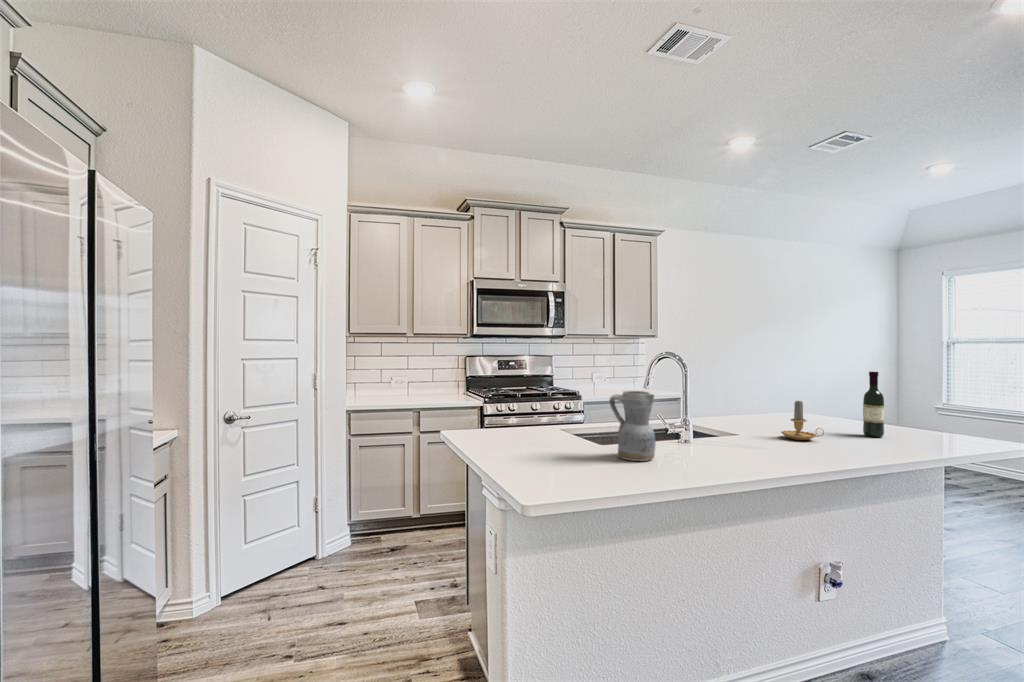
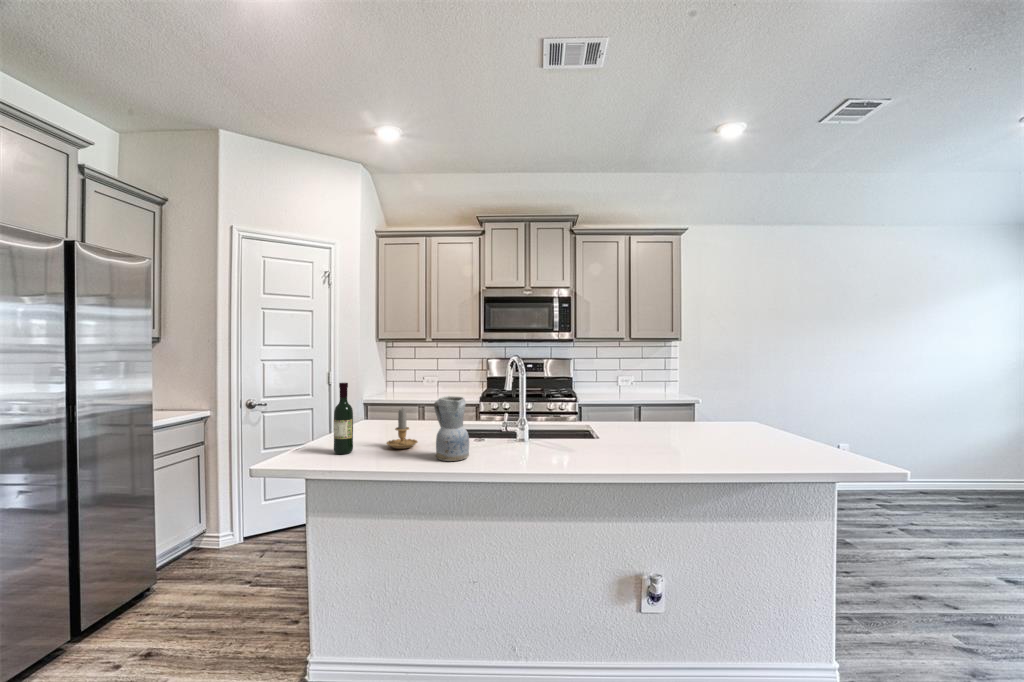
wine bottle: present [863,371,884,437] -> present [334,383,353,454]
candle: present [781,401,824,440] -> present [387,409,418,449]

